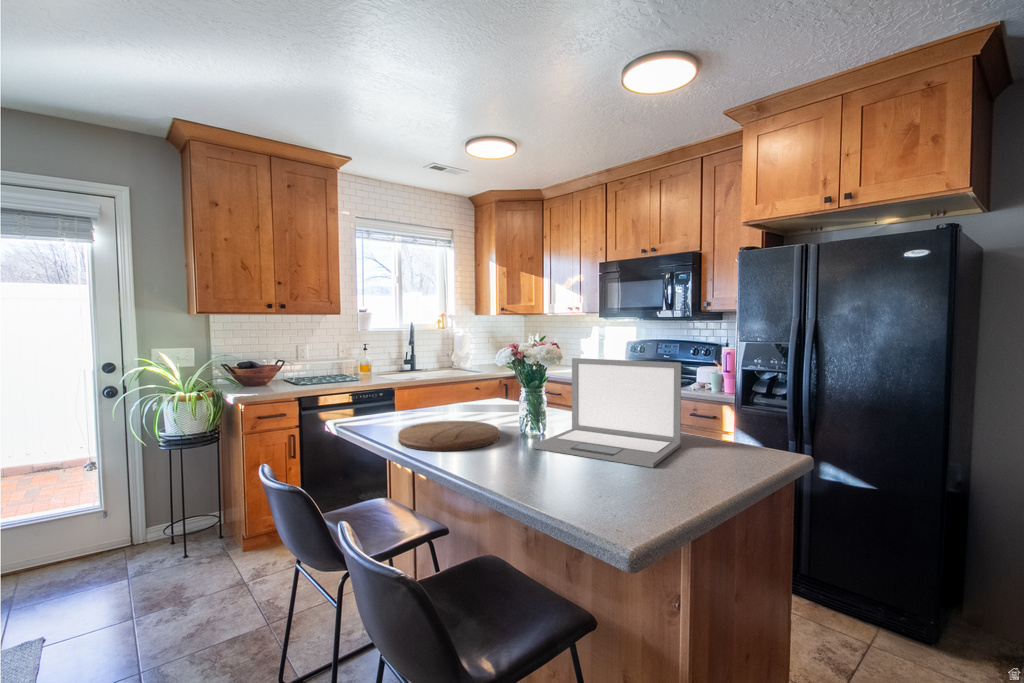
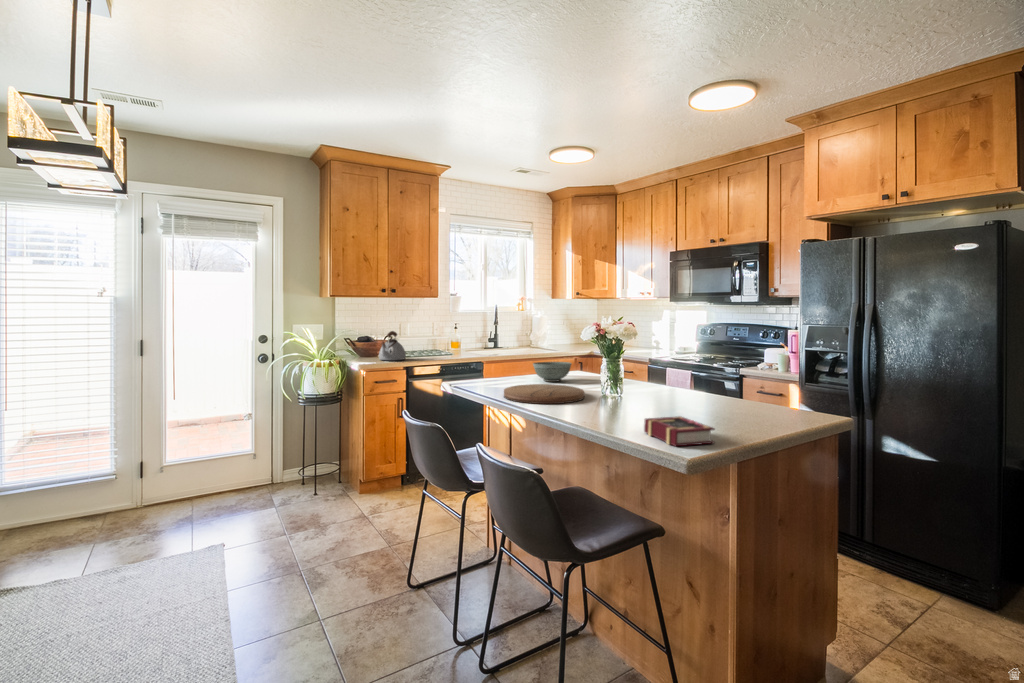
kettle: none [264,354,298,389] -> present [379,331,406,360]
laptop: present [533,358,681,468] -> none [613,334,741,419]
bowl: none [442,390,488,414] -> present [533,362,572,382]
book: none [569,472,660,523] -> present [644,416,715,446]

